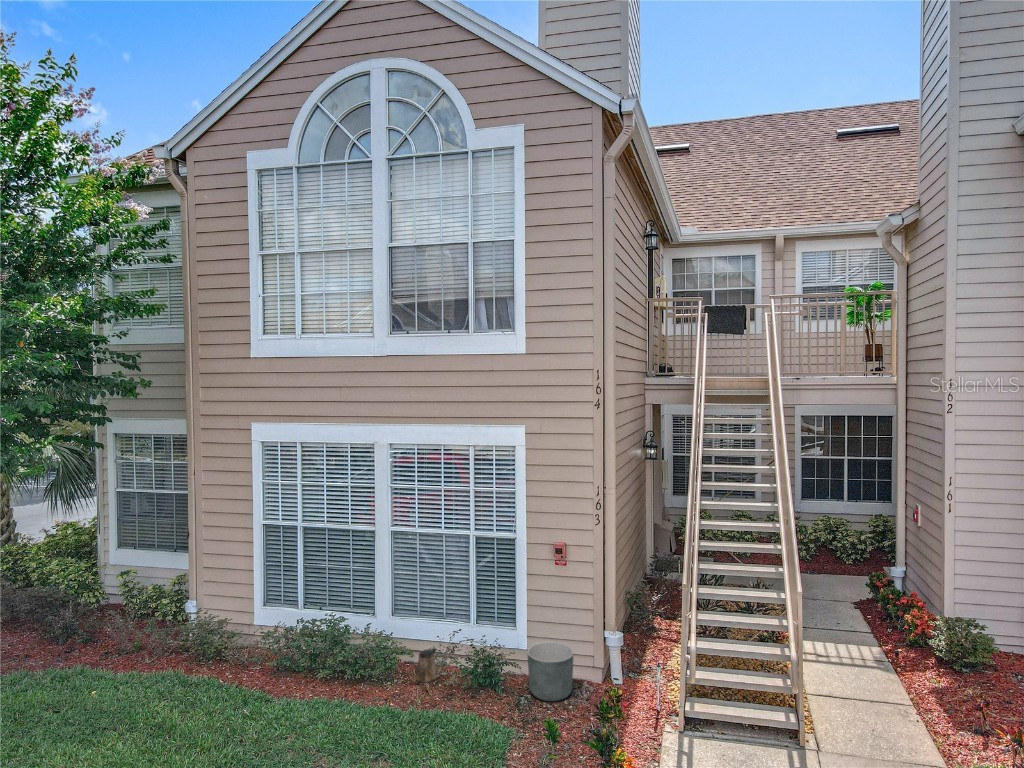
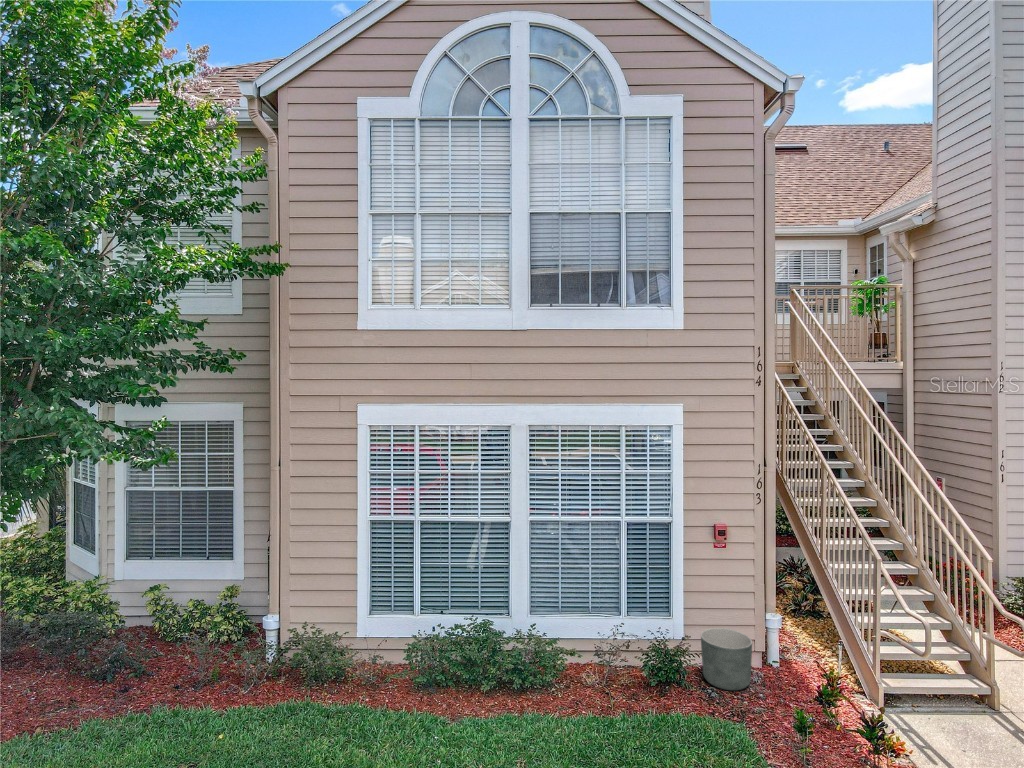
watering can: present [411,648,438,683] -> none [572,645,597,684]

